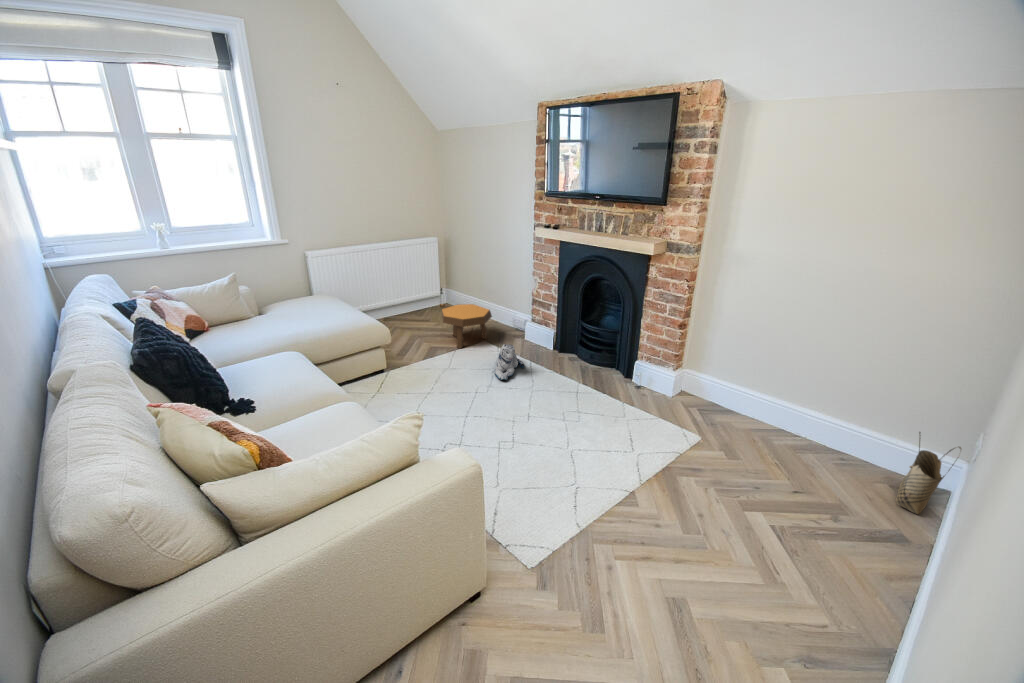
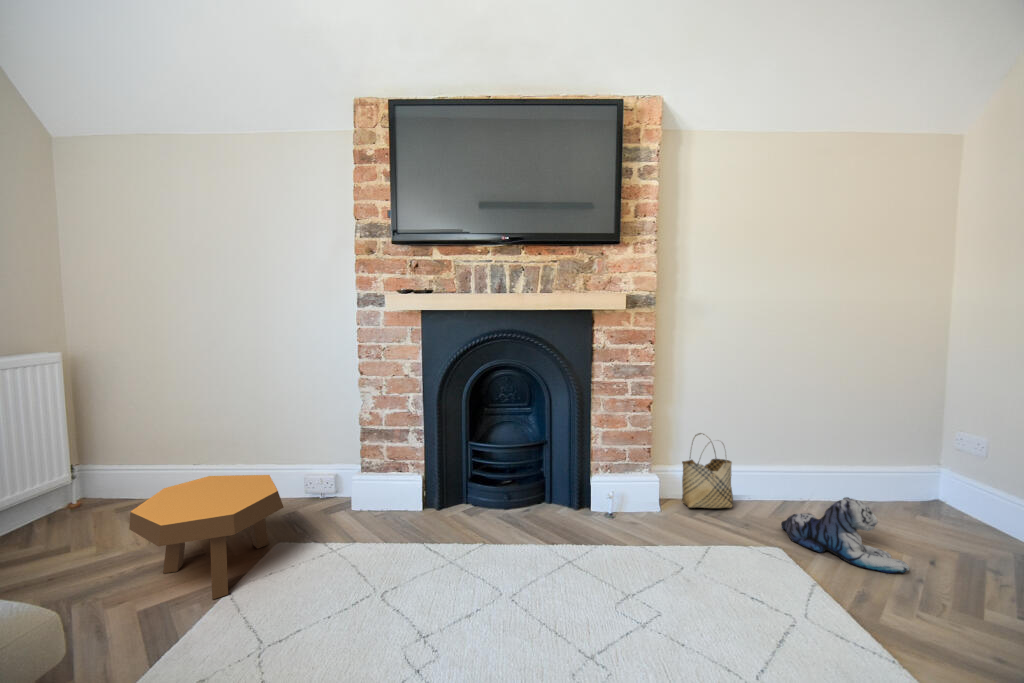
plush toy: present [495,344,524,380] -> present [781,497,909,573]
woven basket: present [896,432,961,514] -> present [682,433,733,508]

